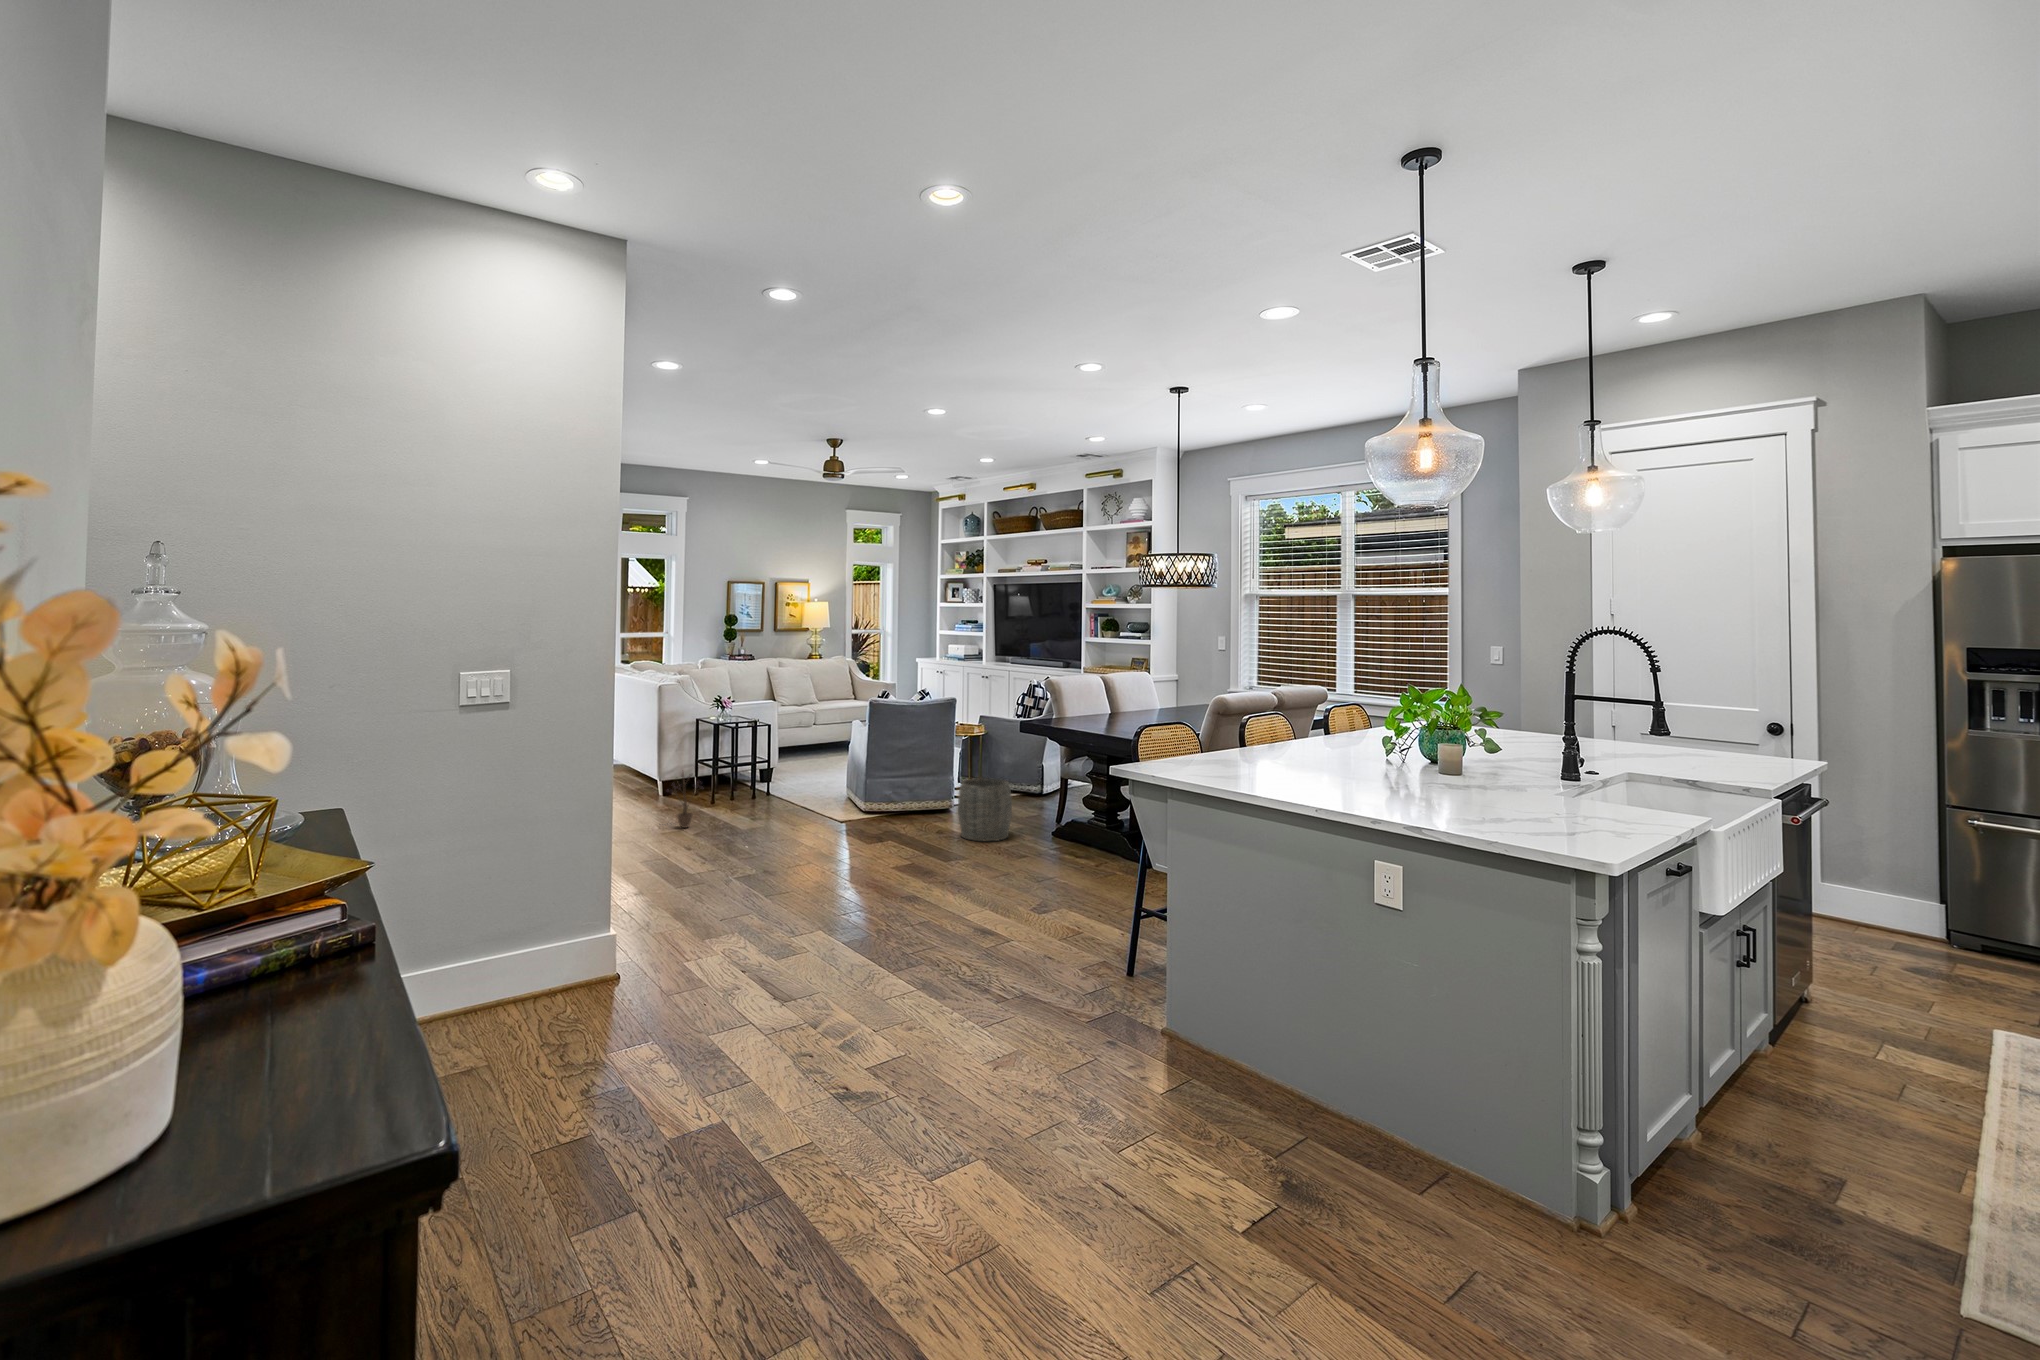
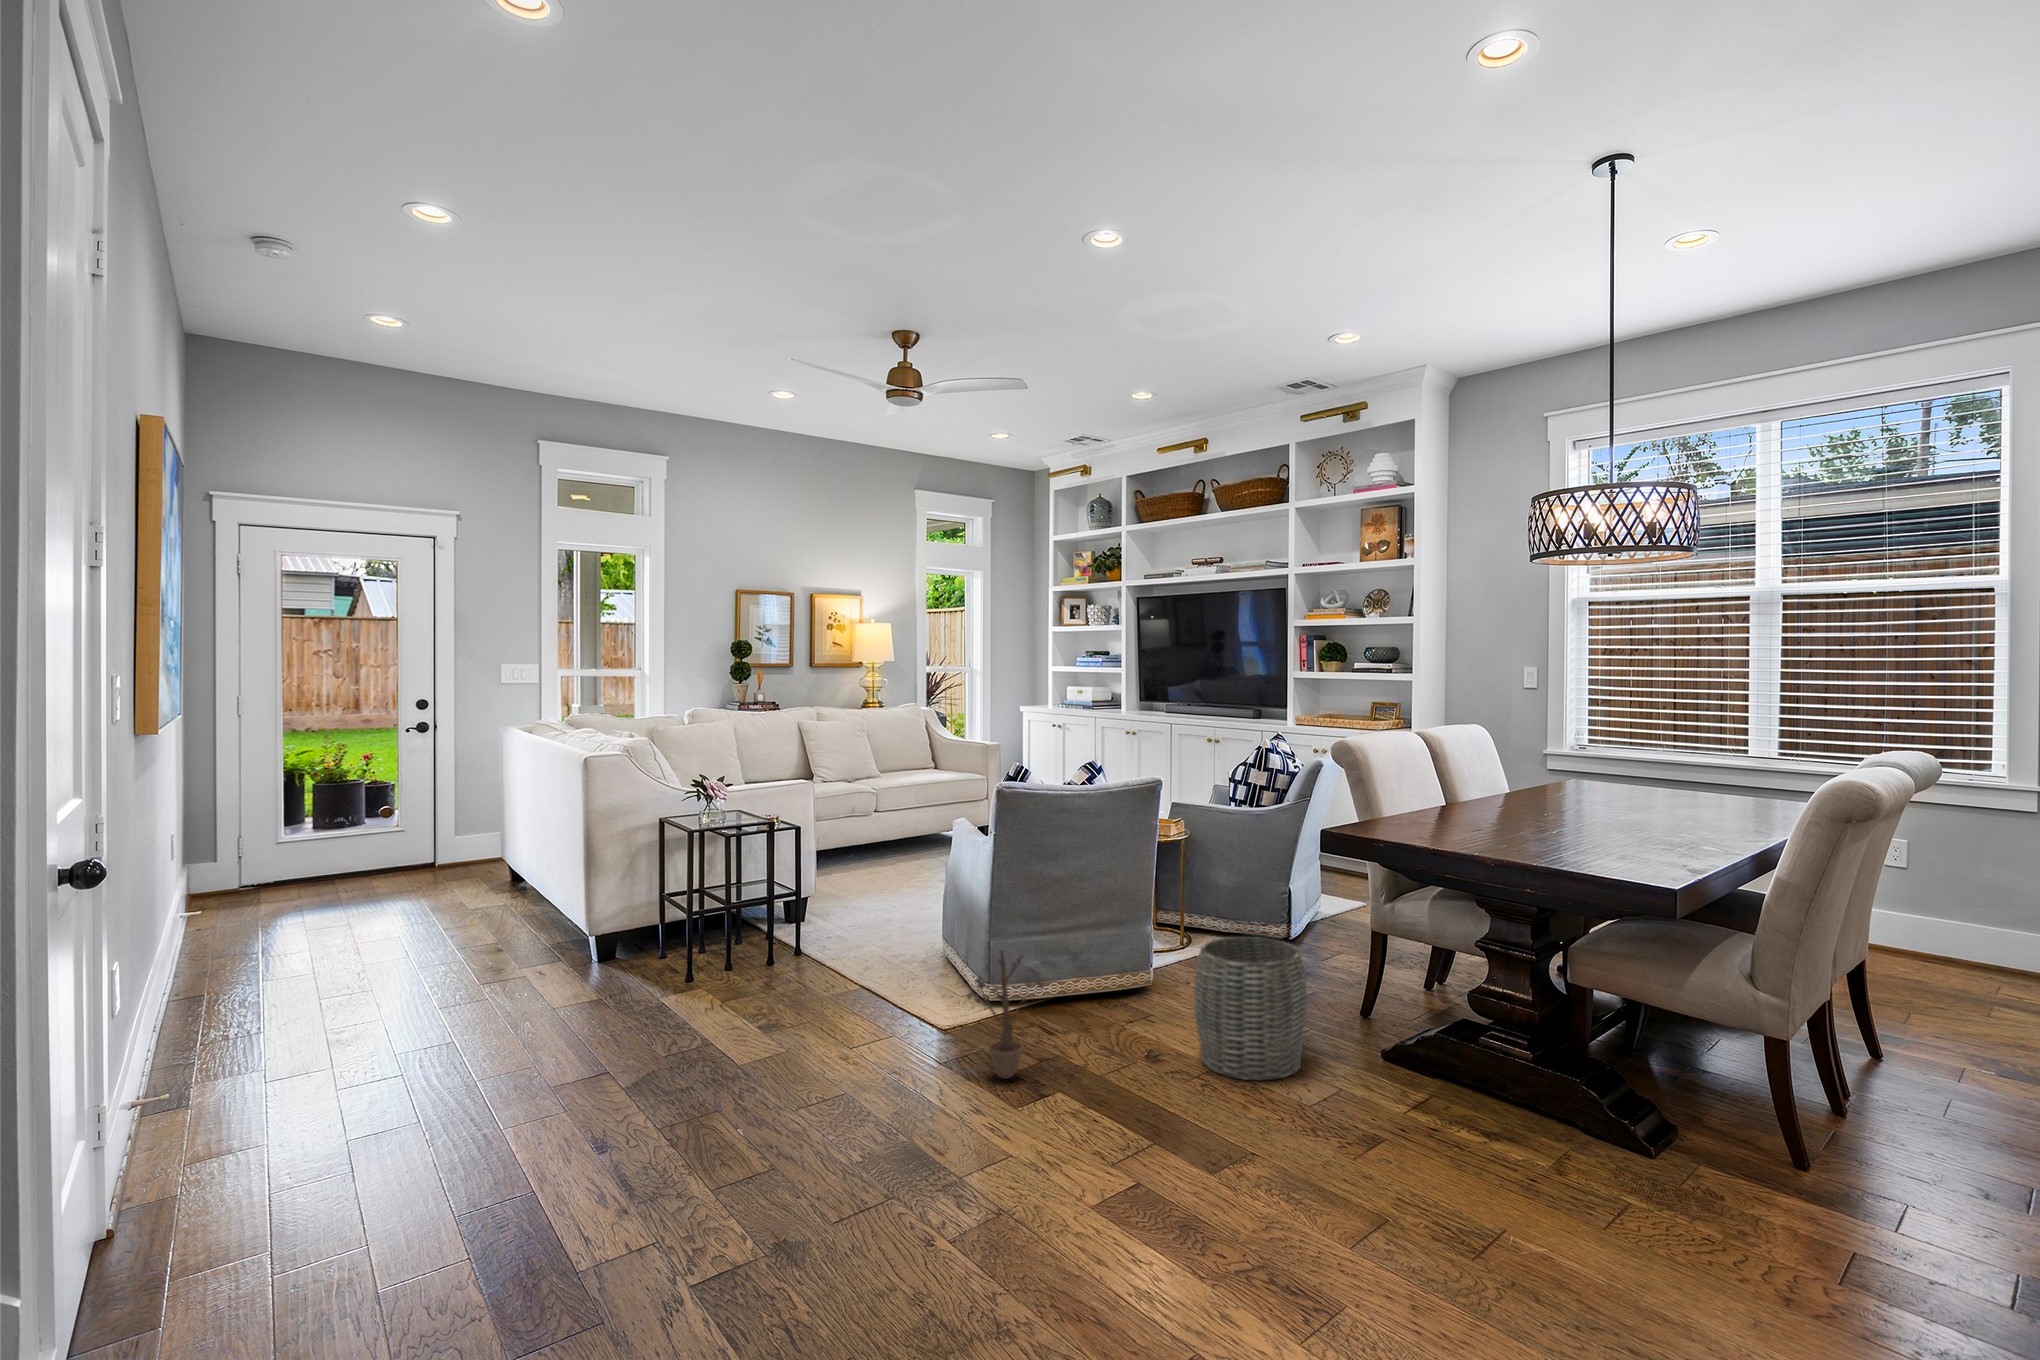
decorative plant: present [672,774,699,828] -> present [951,950,1044,1079]

